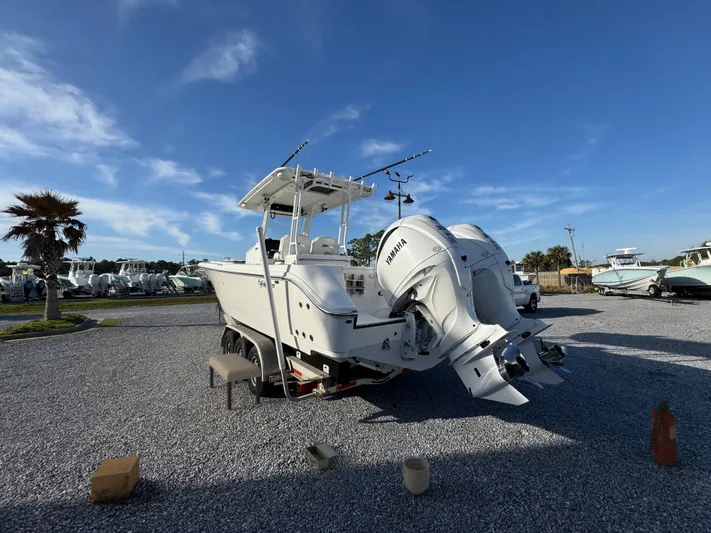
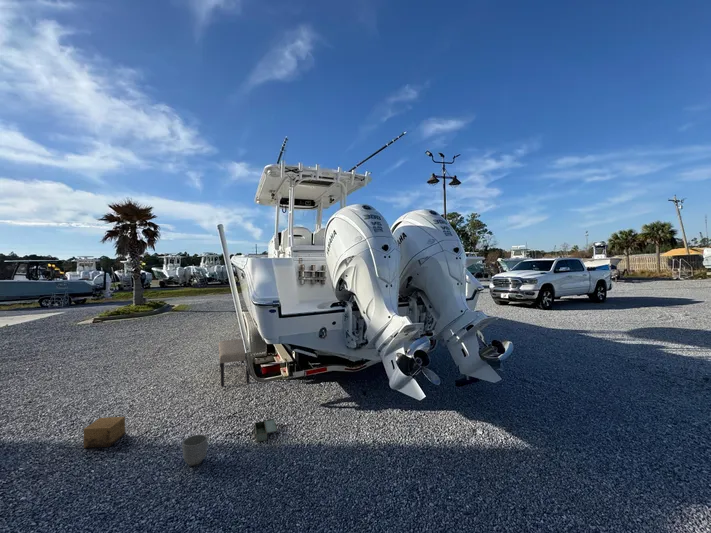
fire extinguisher: present [648,400,677,466] -> none [571,407,602,475]
planter: present [403,457,430,495] -> present [182,435,208,466]

